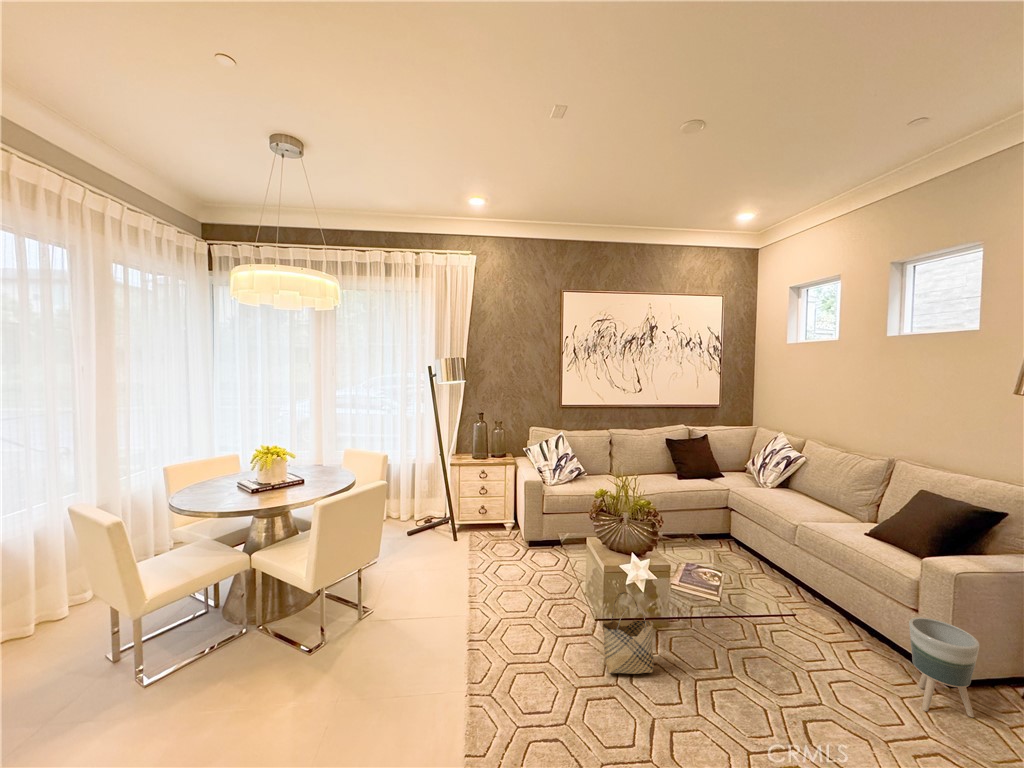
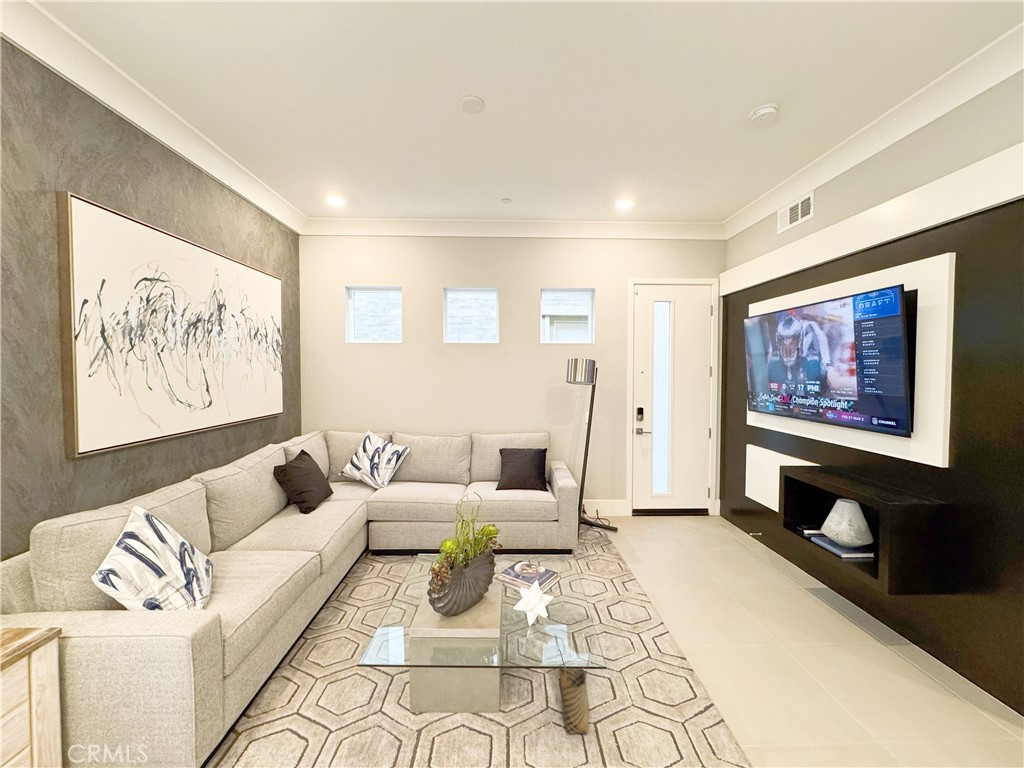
planter: present [909,617,980,717] -> none [580,518,611,574]

